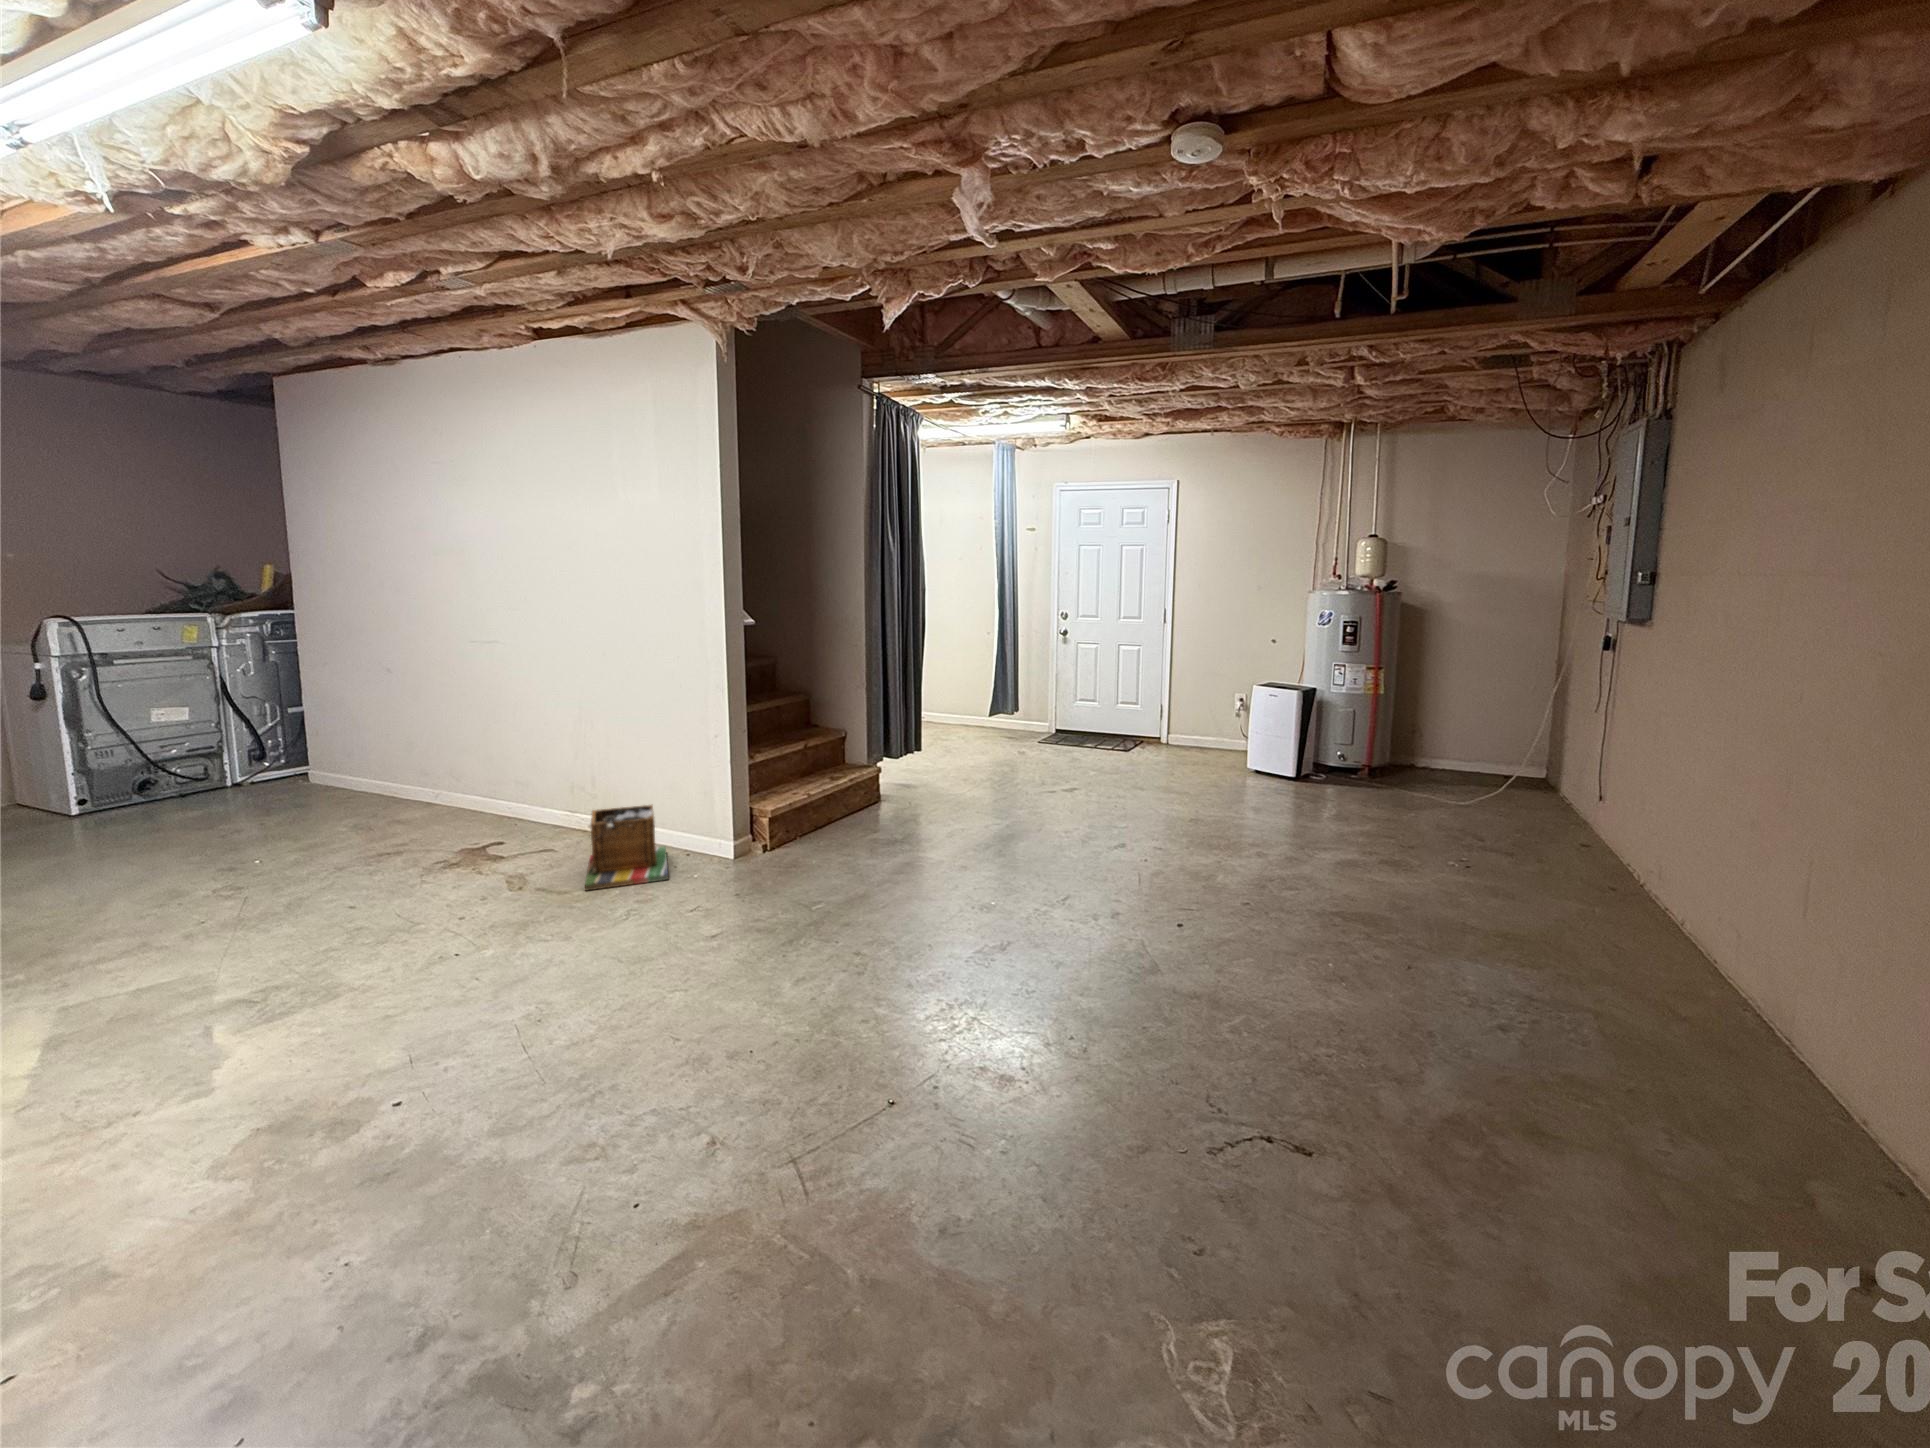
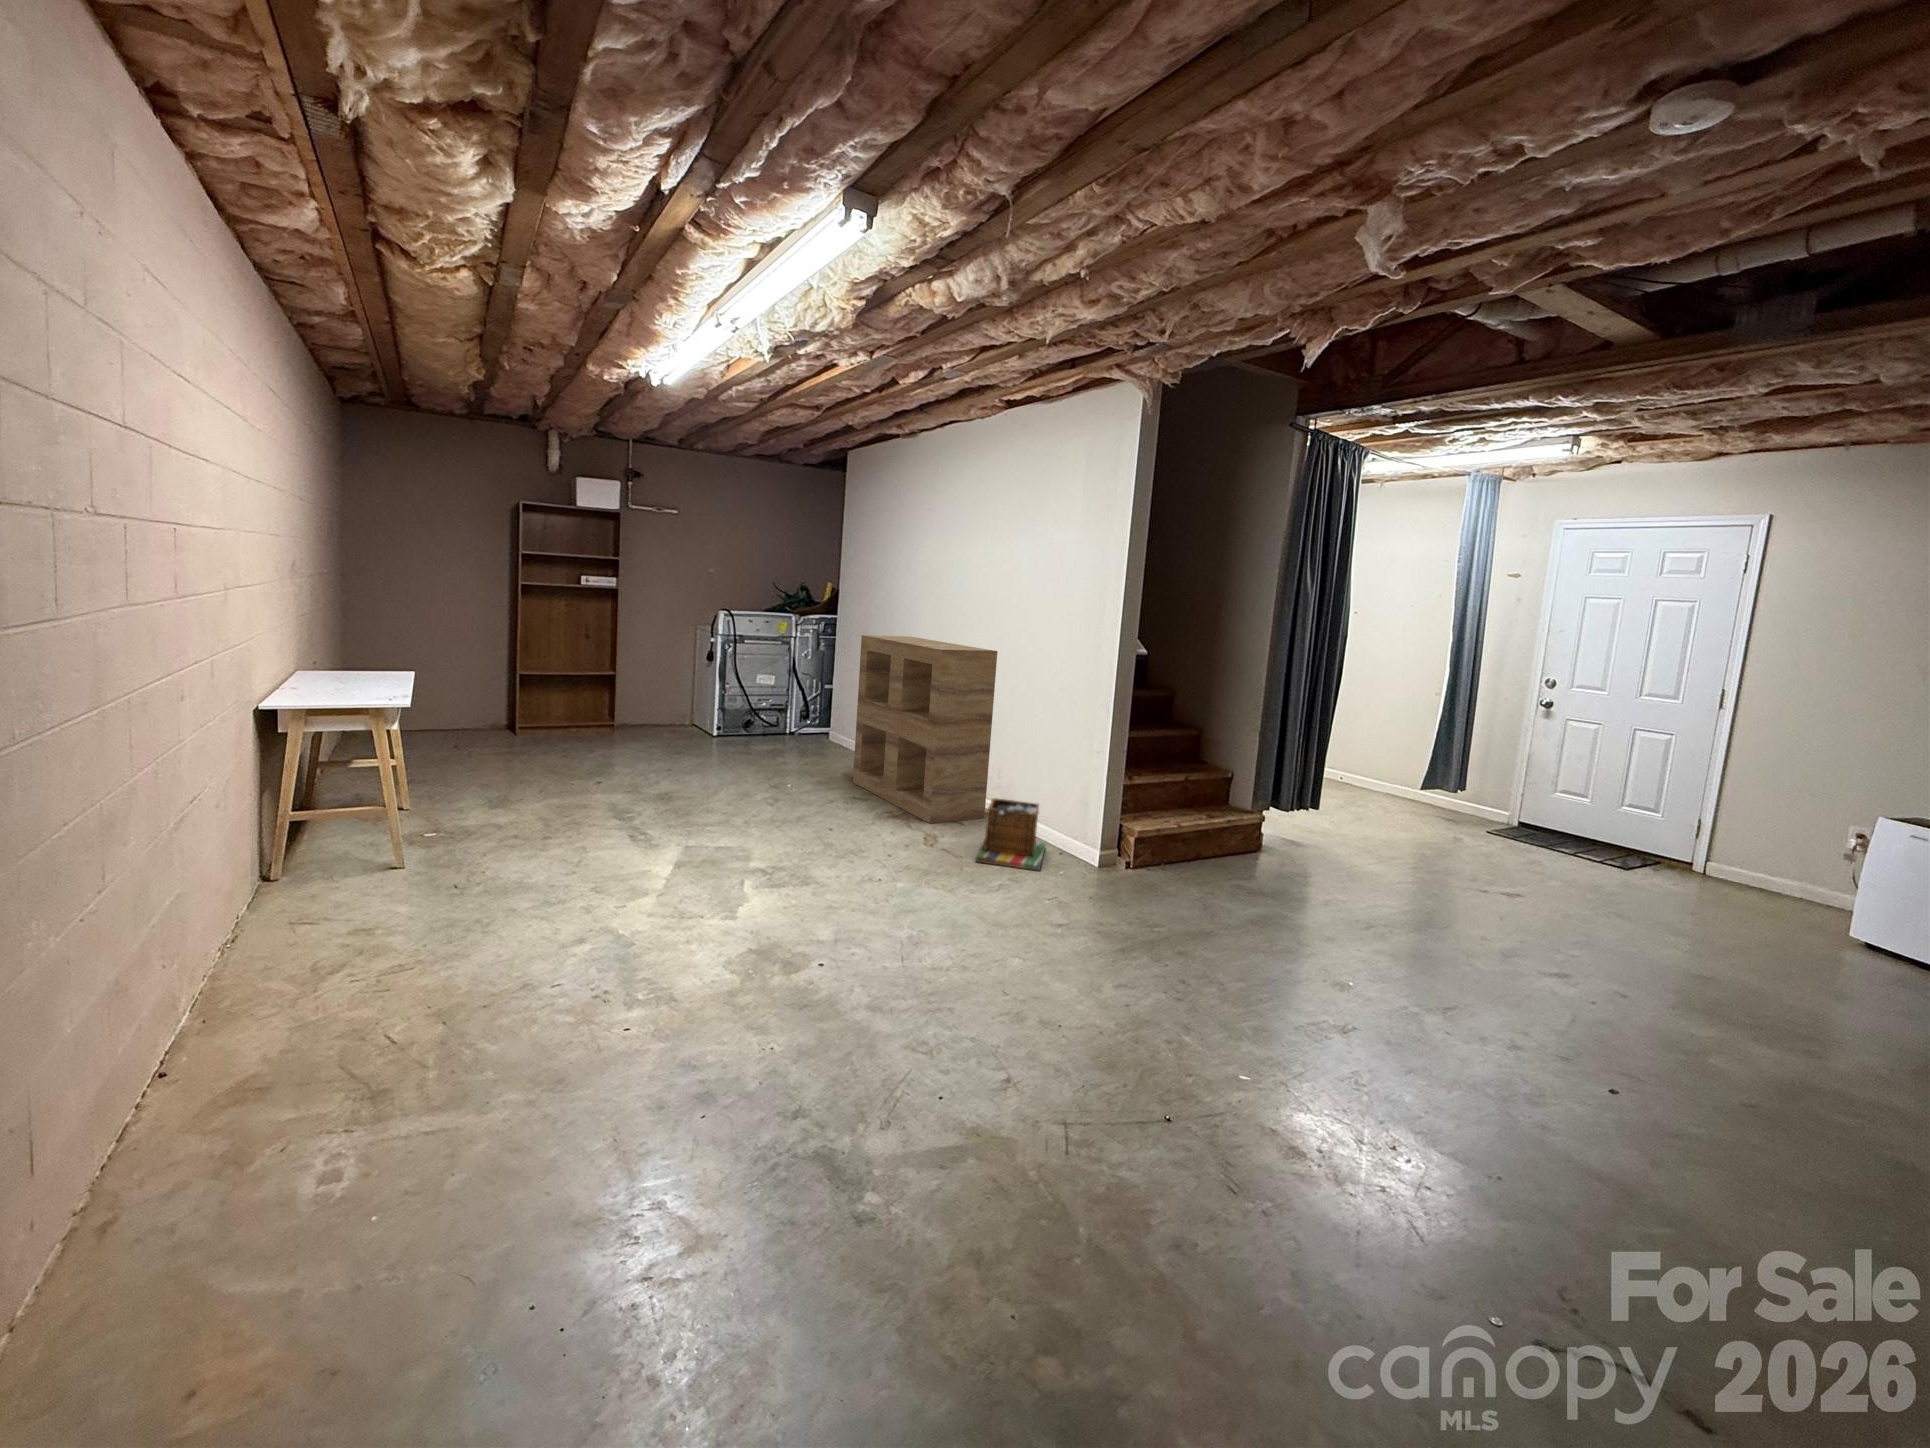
shelving unit: none [350,629,579,859] -> present [853,635,997,824]

